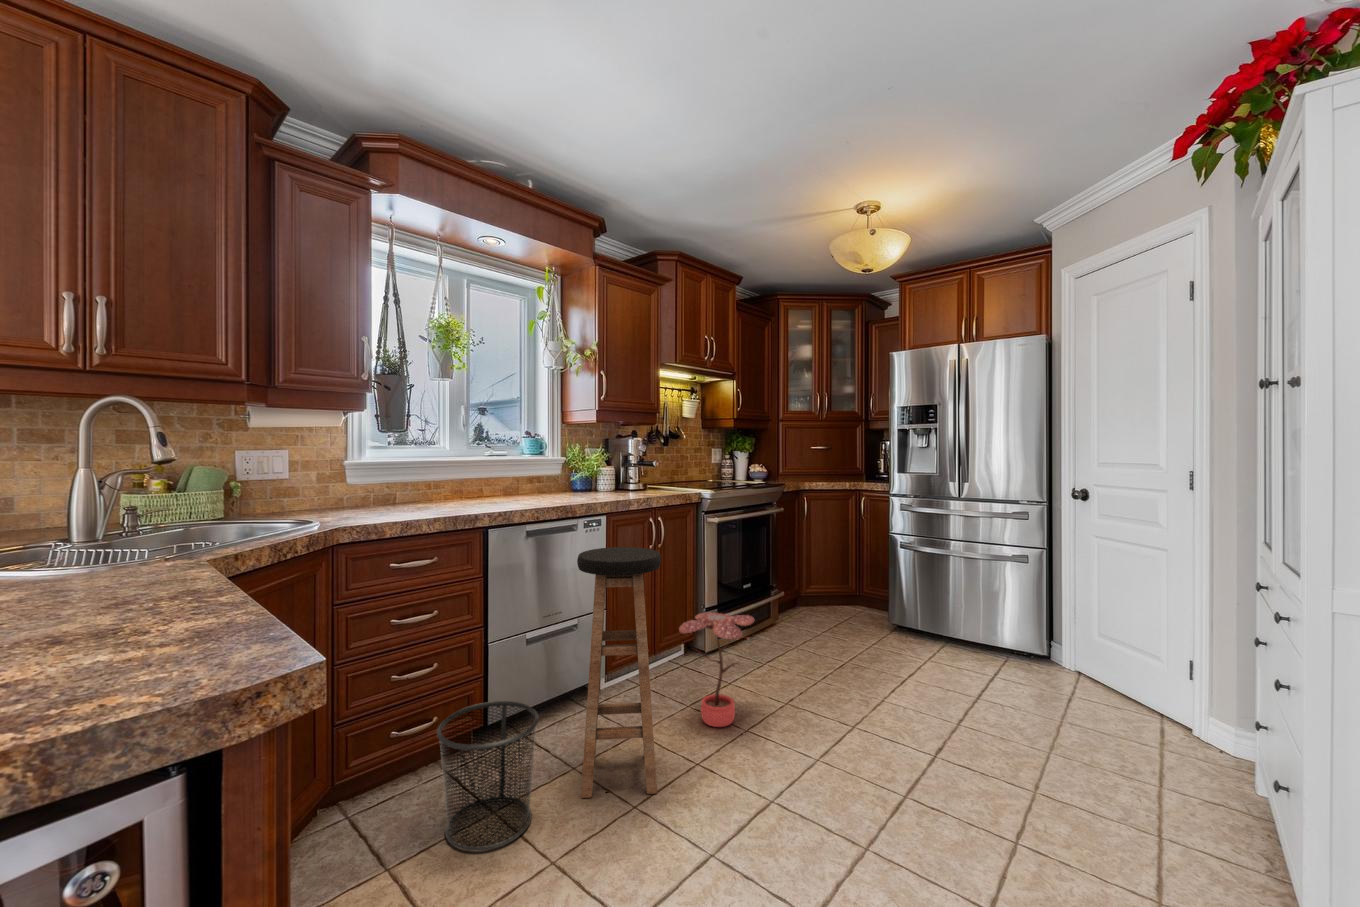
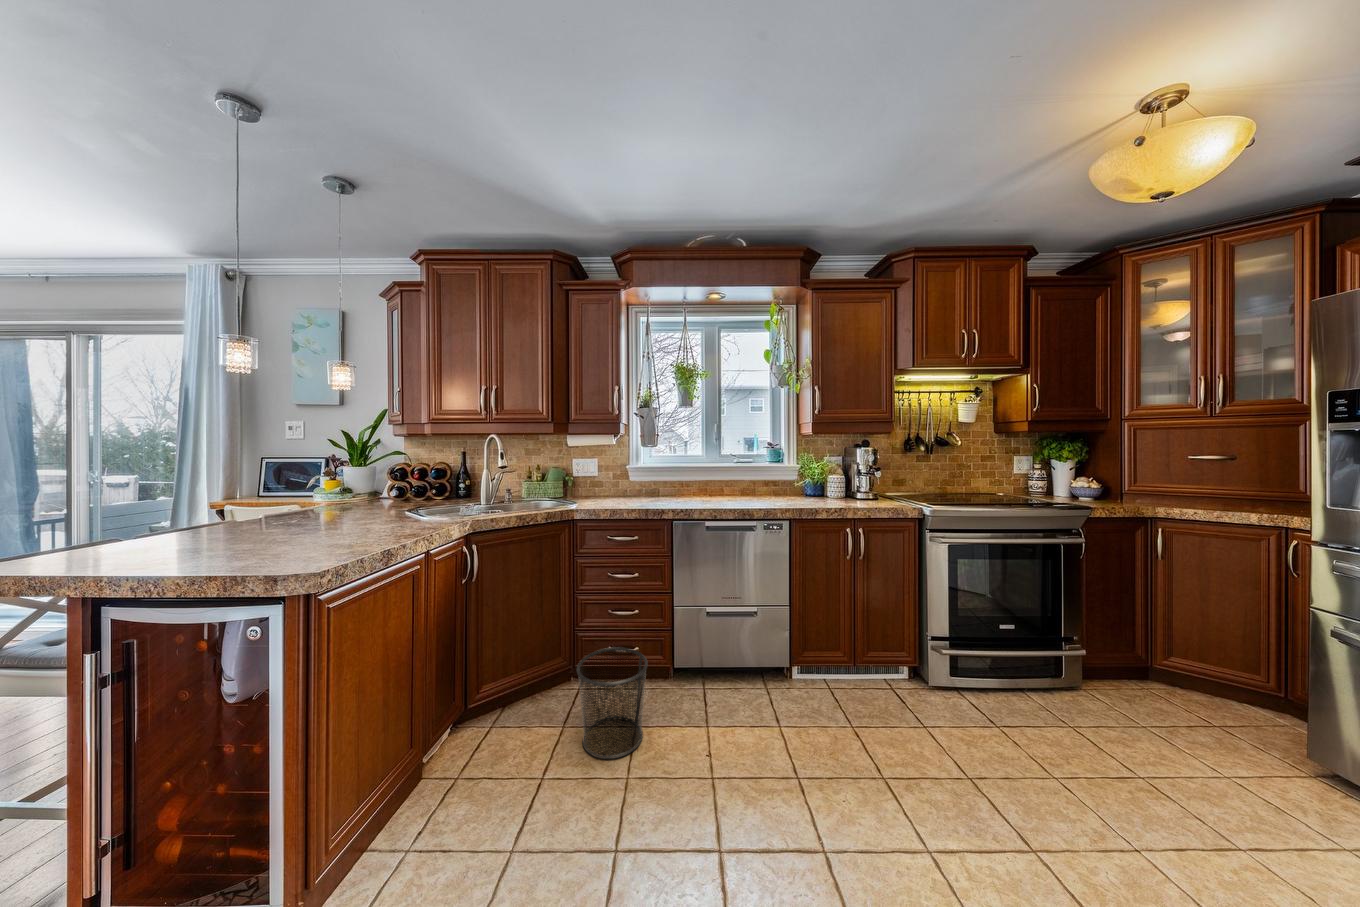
bar stool: present [577,547,661,798] -> none [676,552,765,794]
potted plant: present [679,612,754,727] -> none [816,639,913,774]

